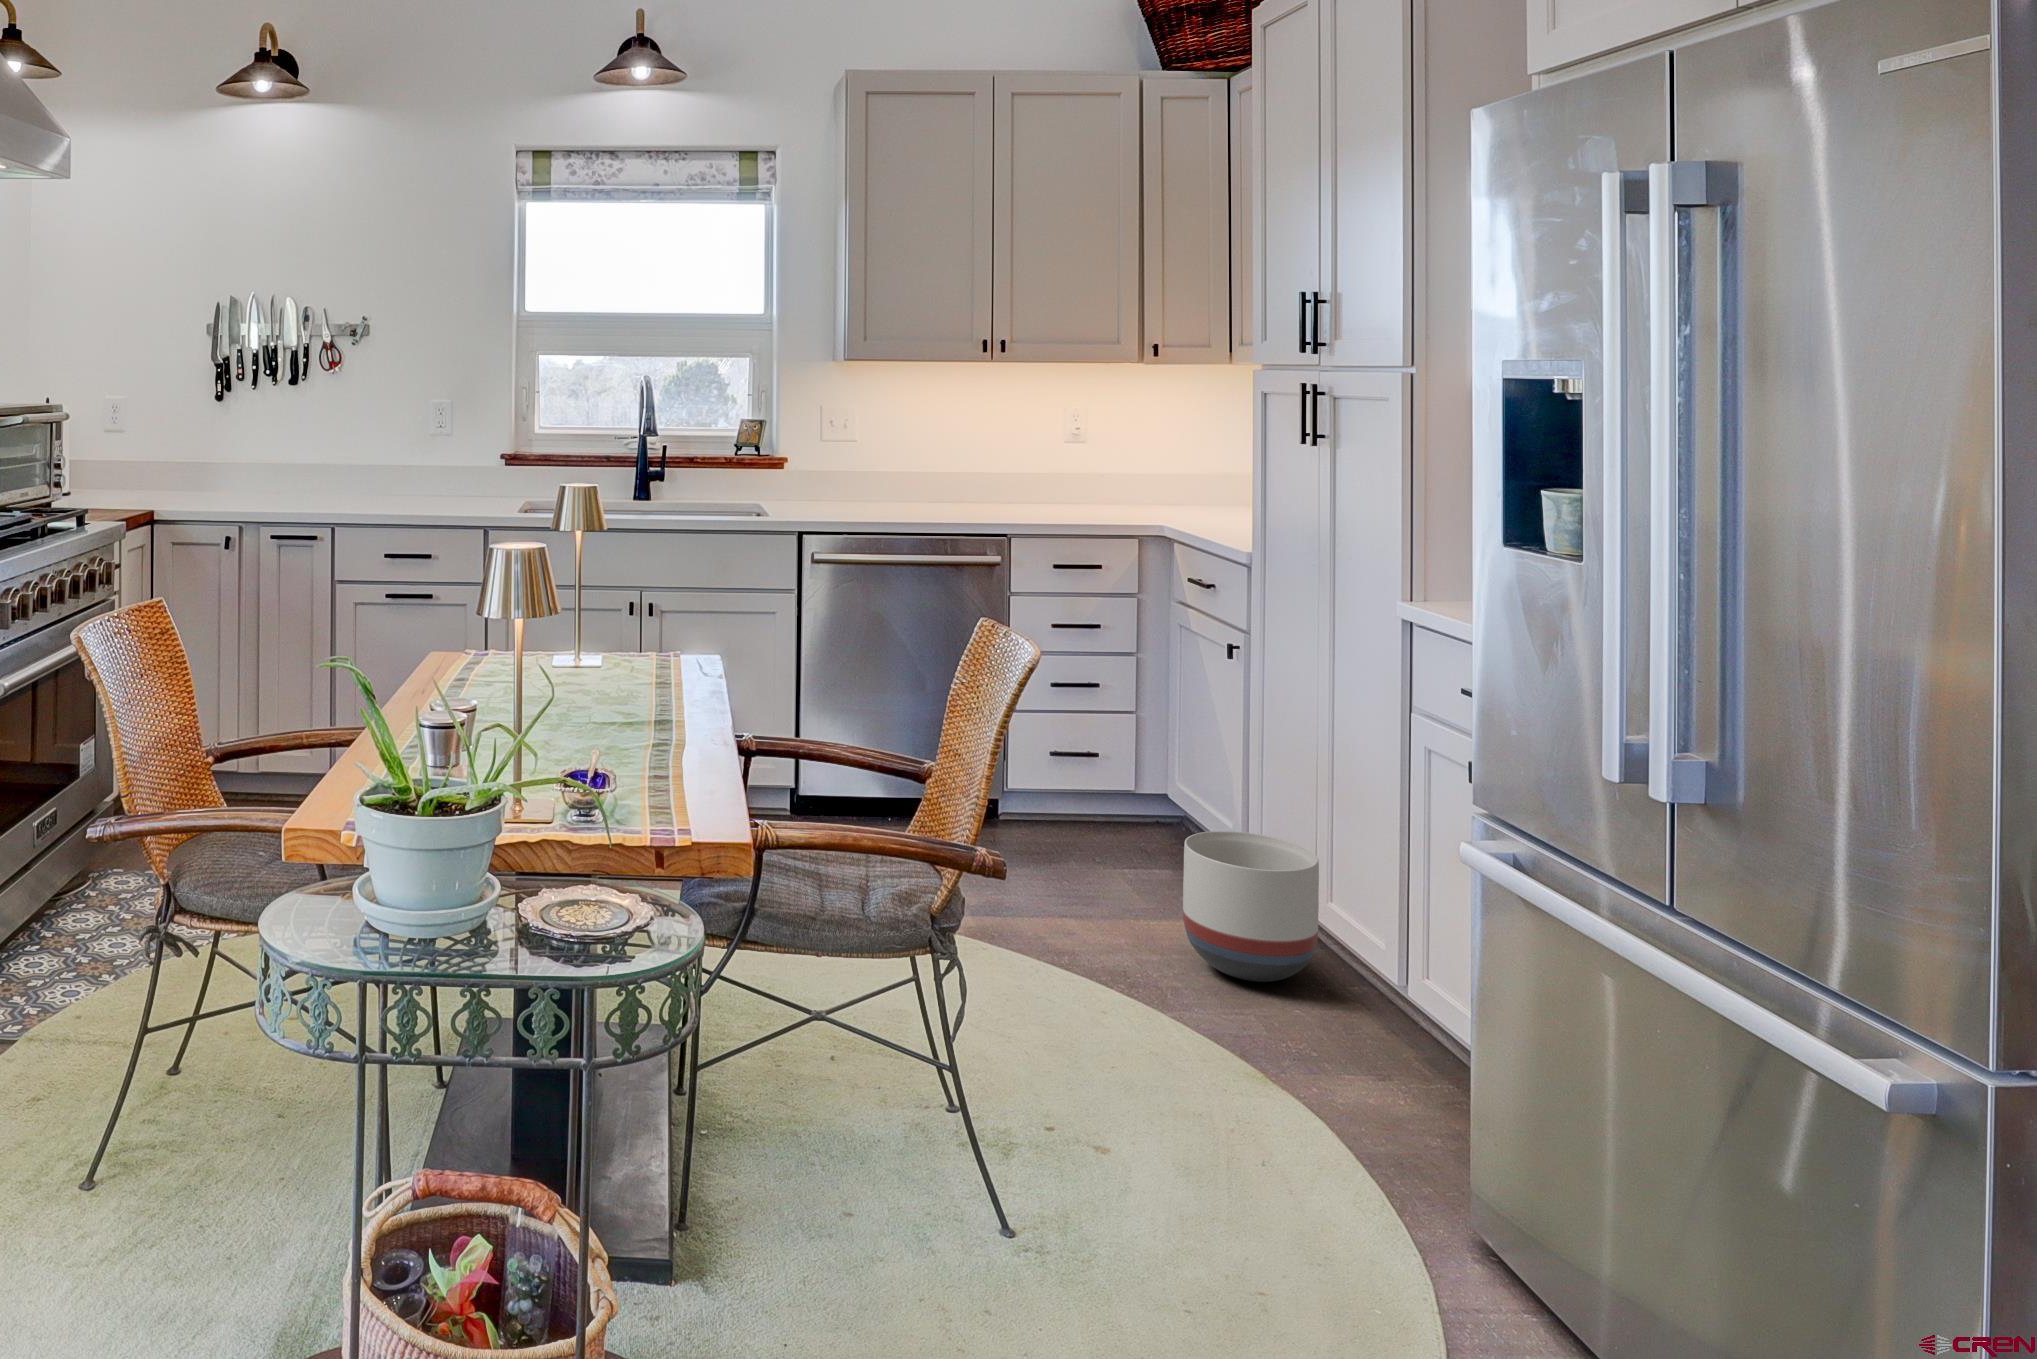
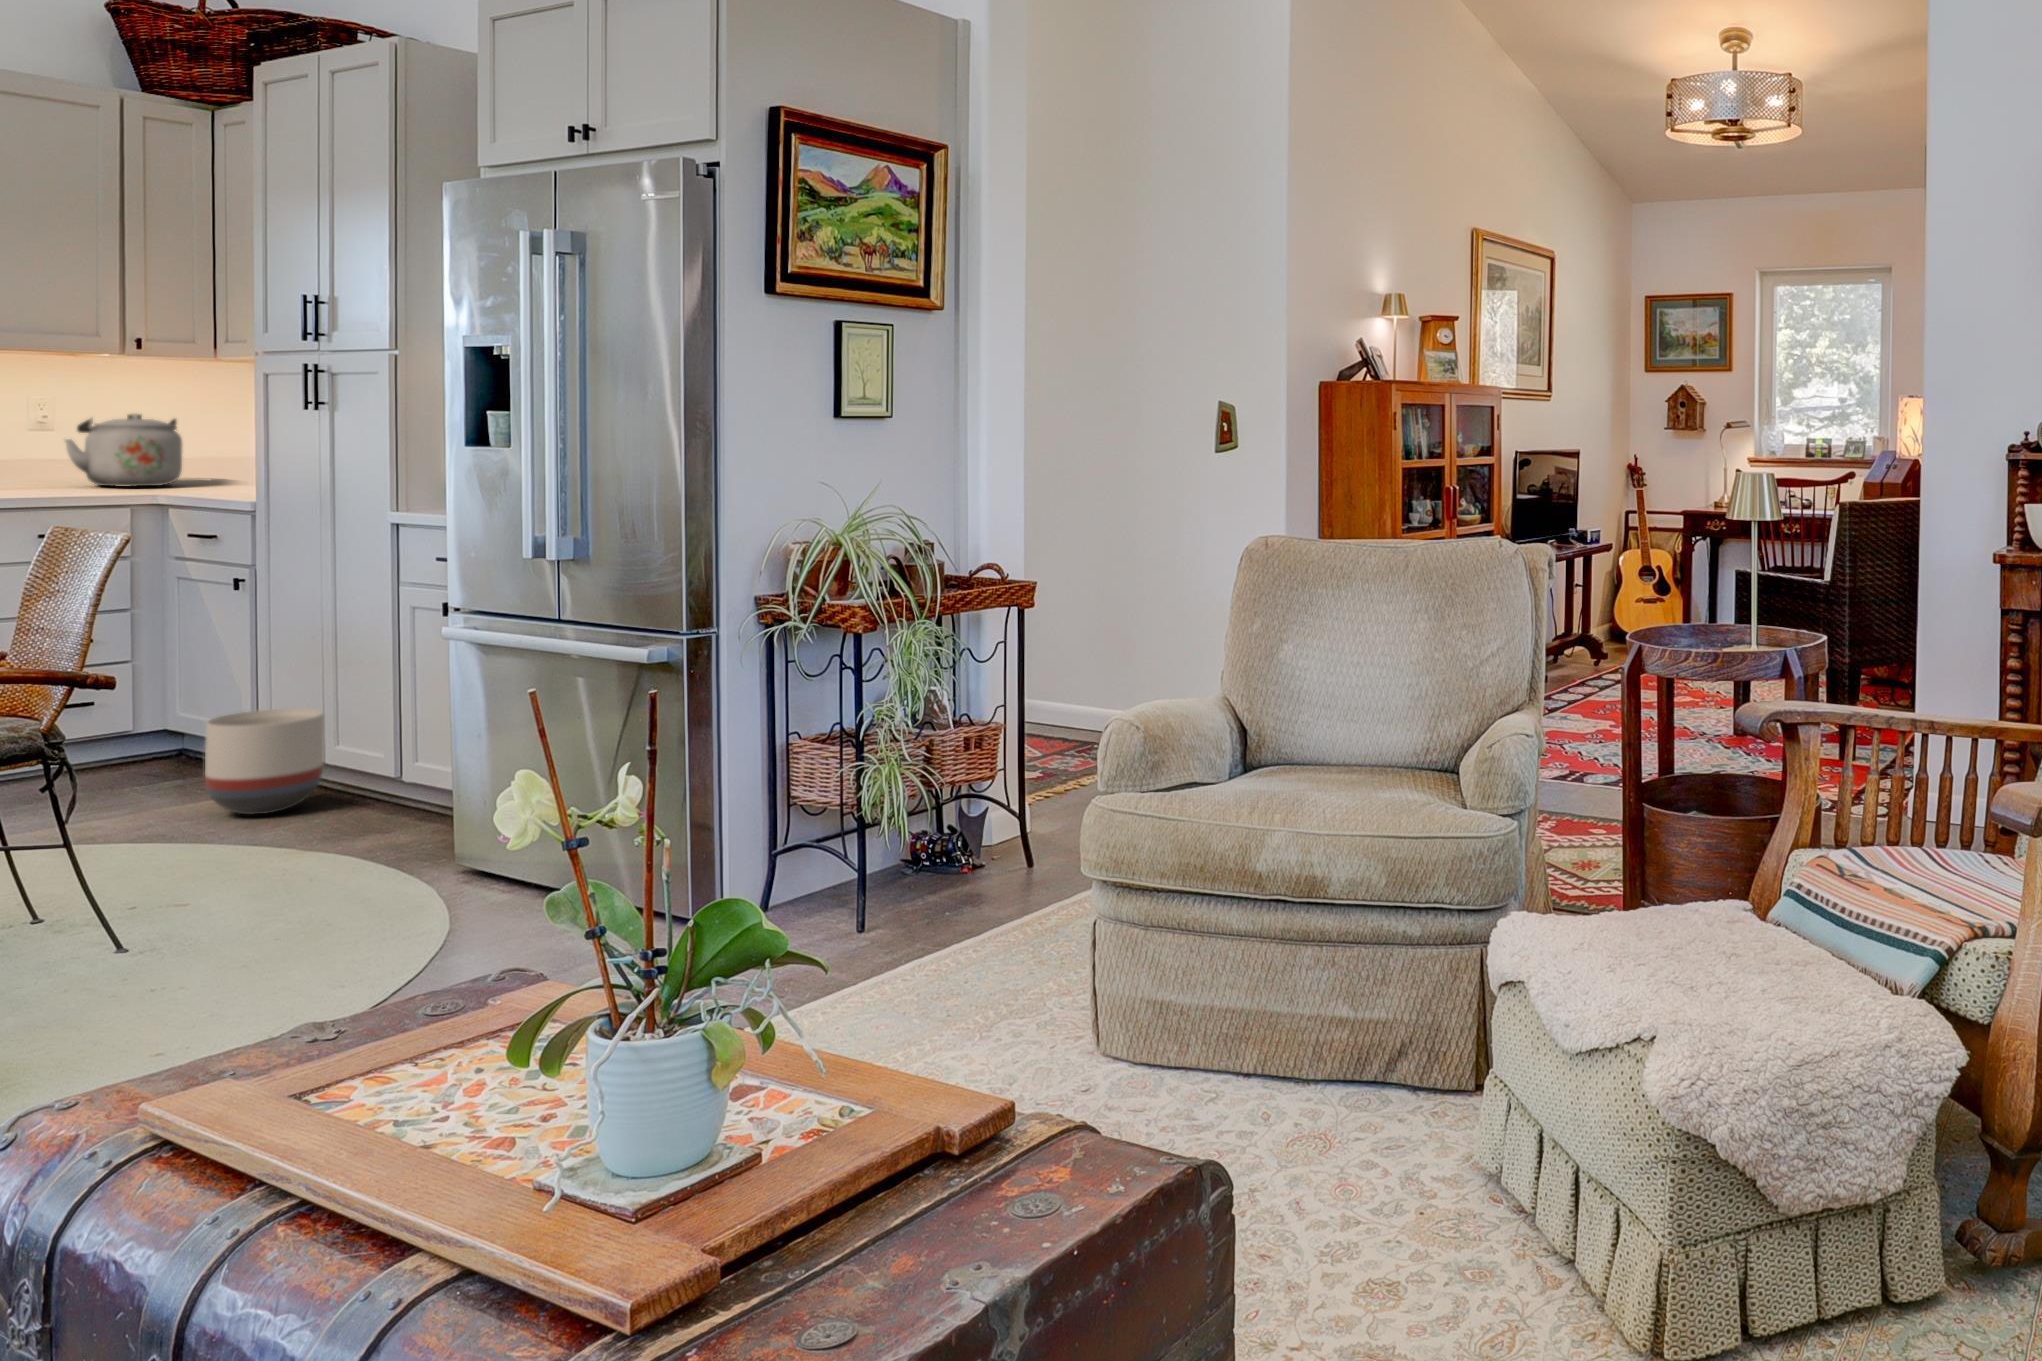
kettle: none [1090,427,1197,509] -> present [65,413,182,486]

